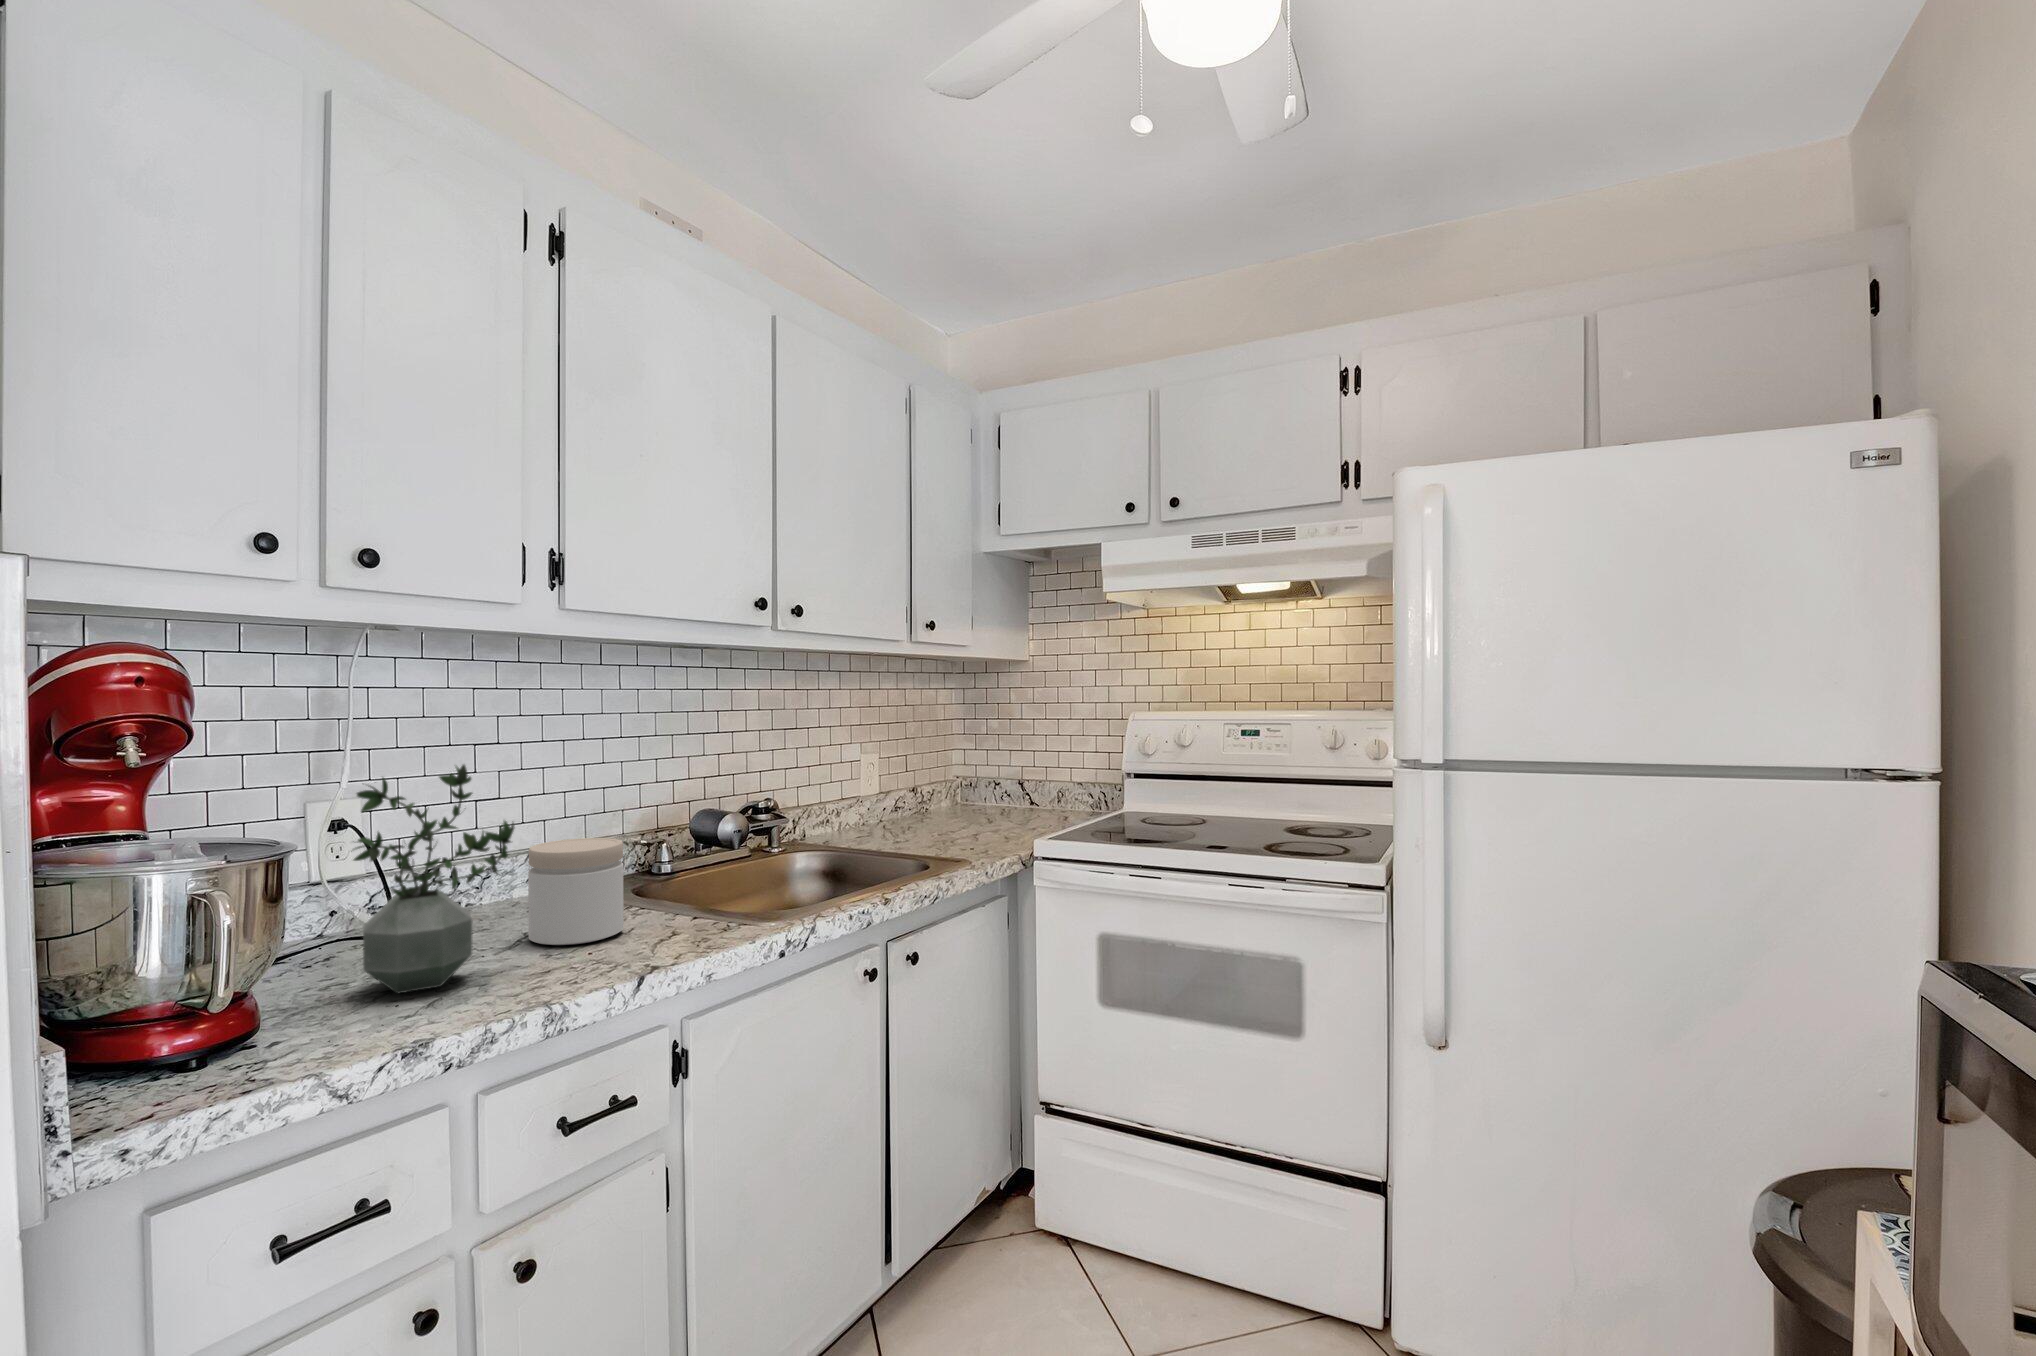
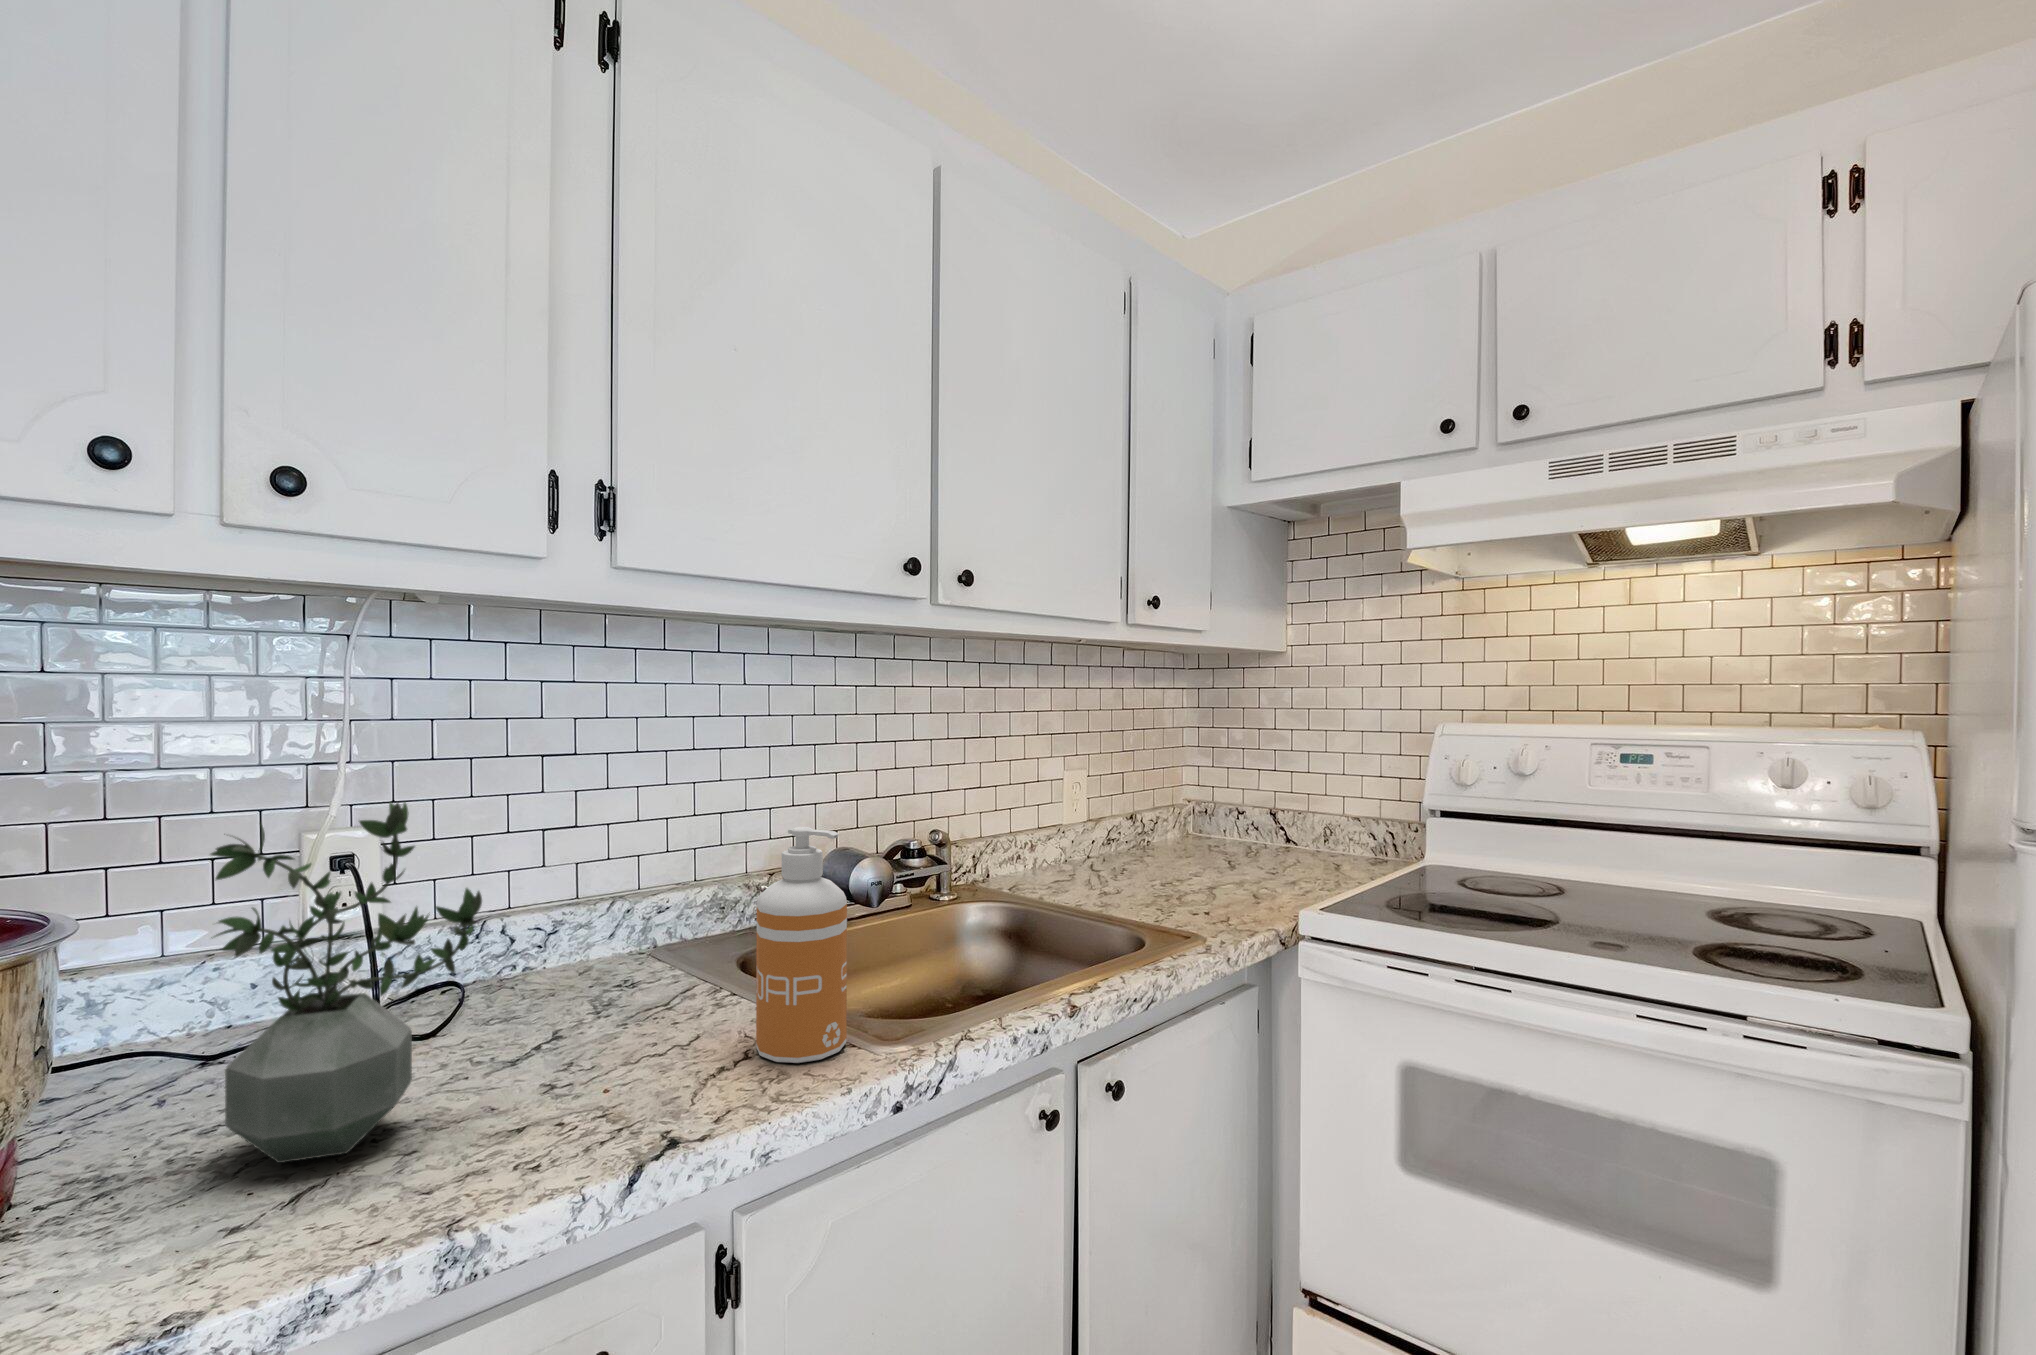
soap dispenser: none [679,781,741,934] -> present [756,827,847,1063]
jar: present [528,838,623,945] -> none [544,900,680,1067]

